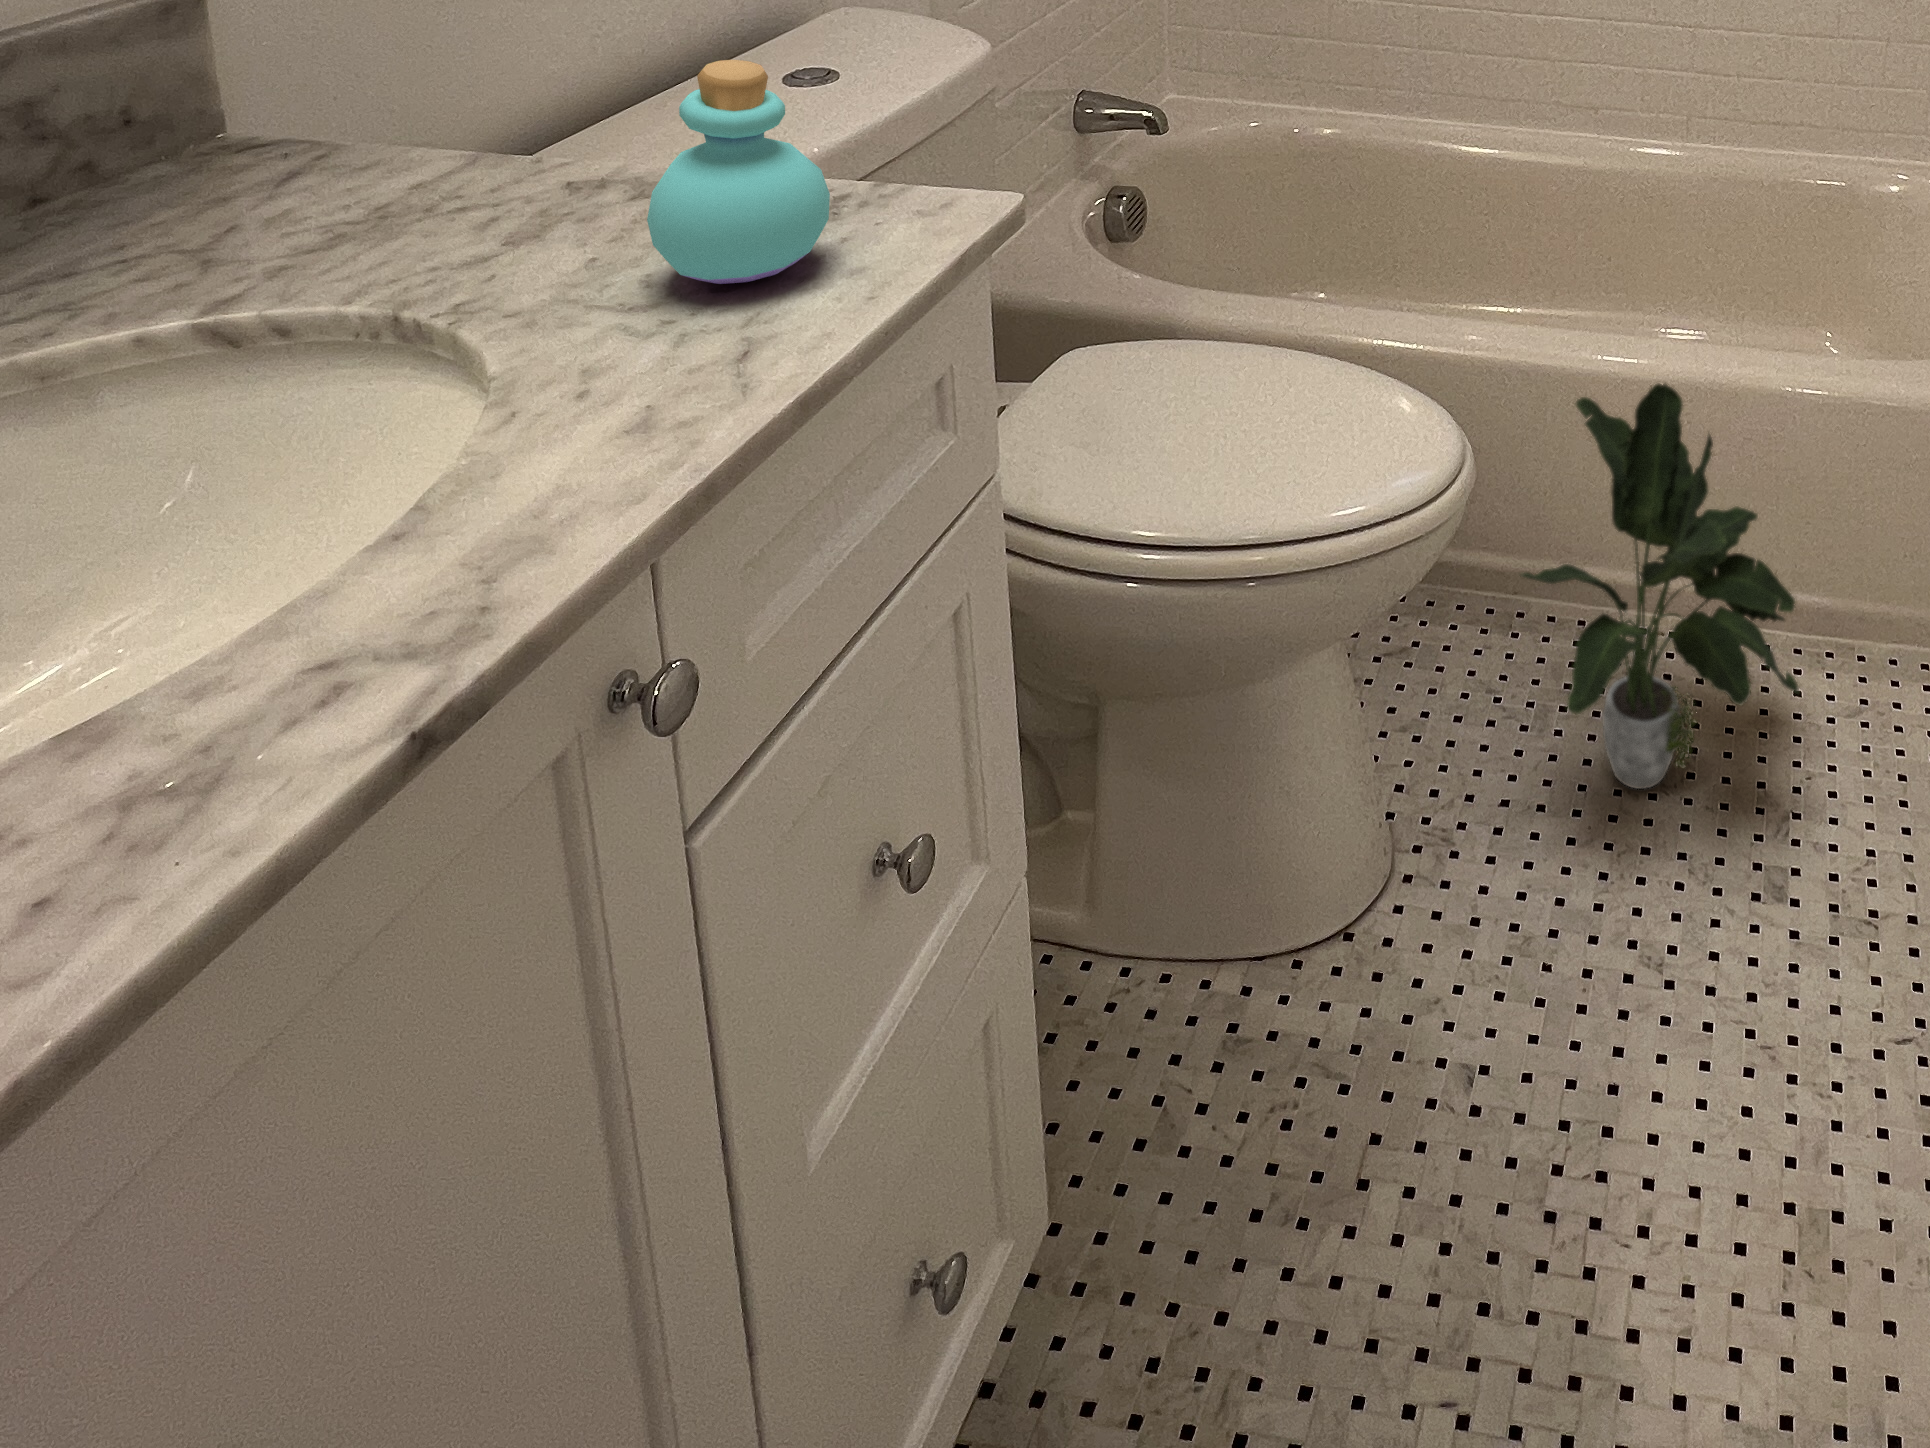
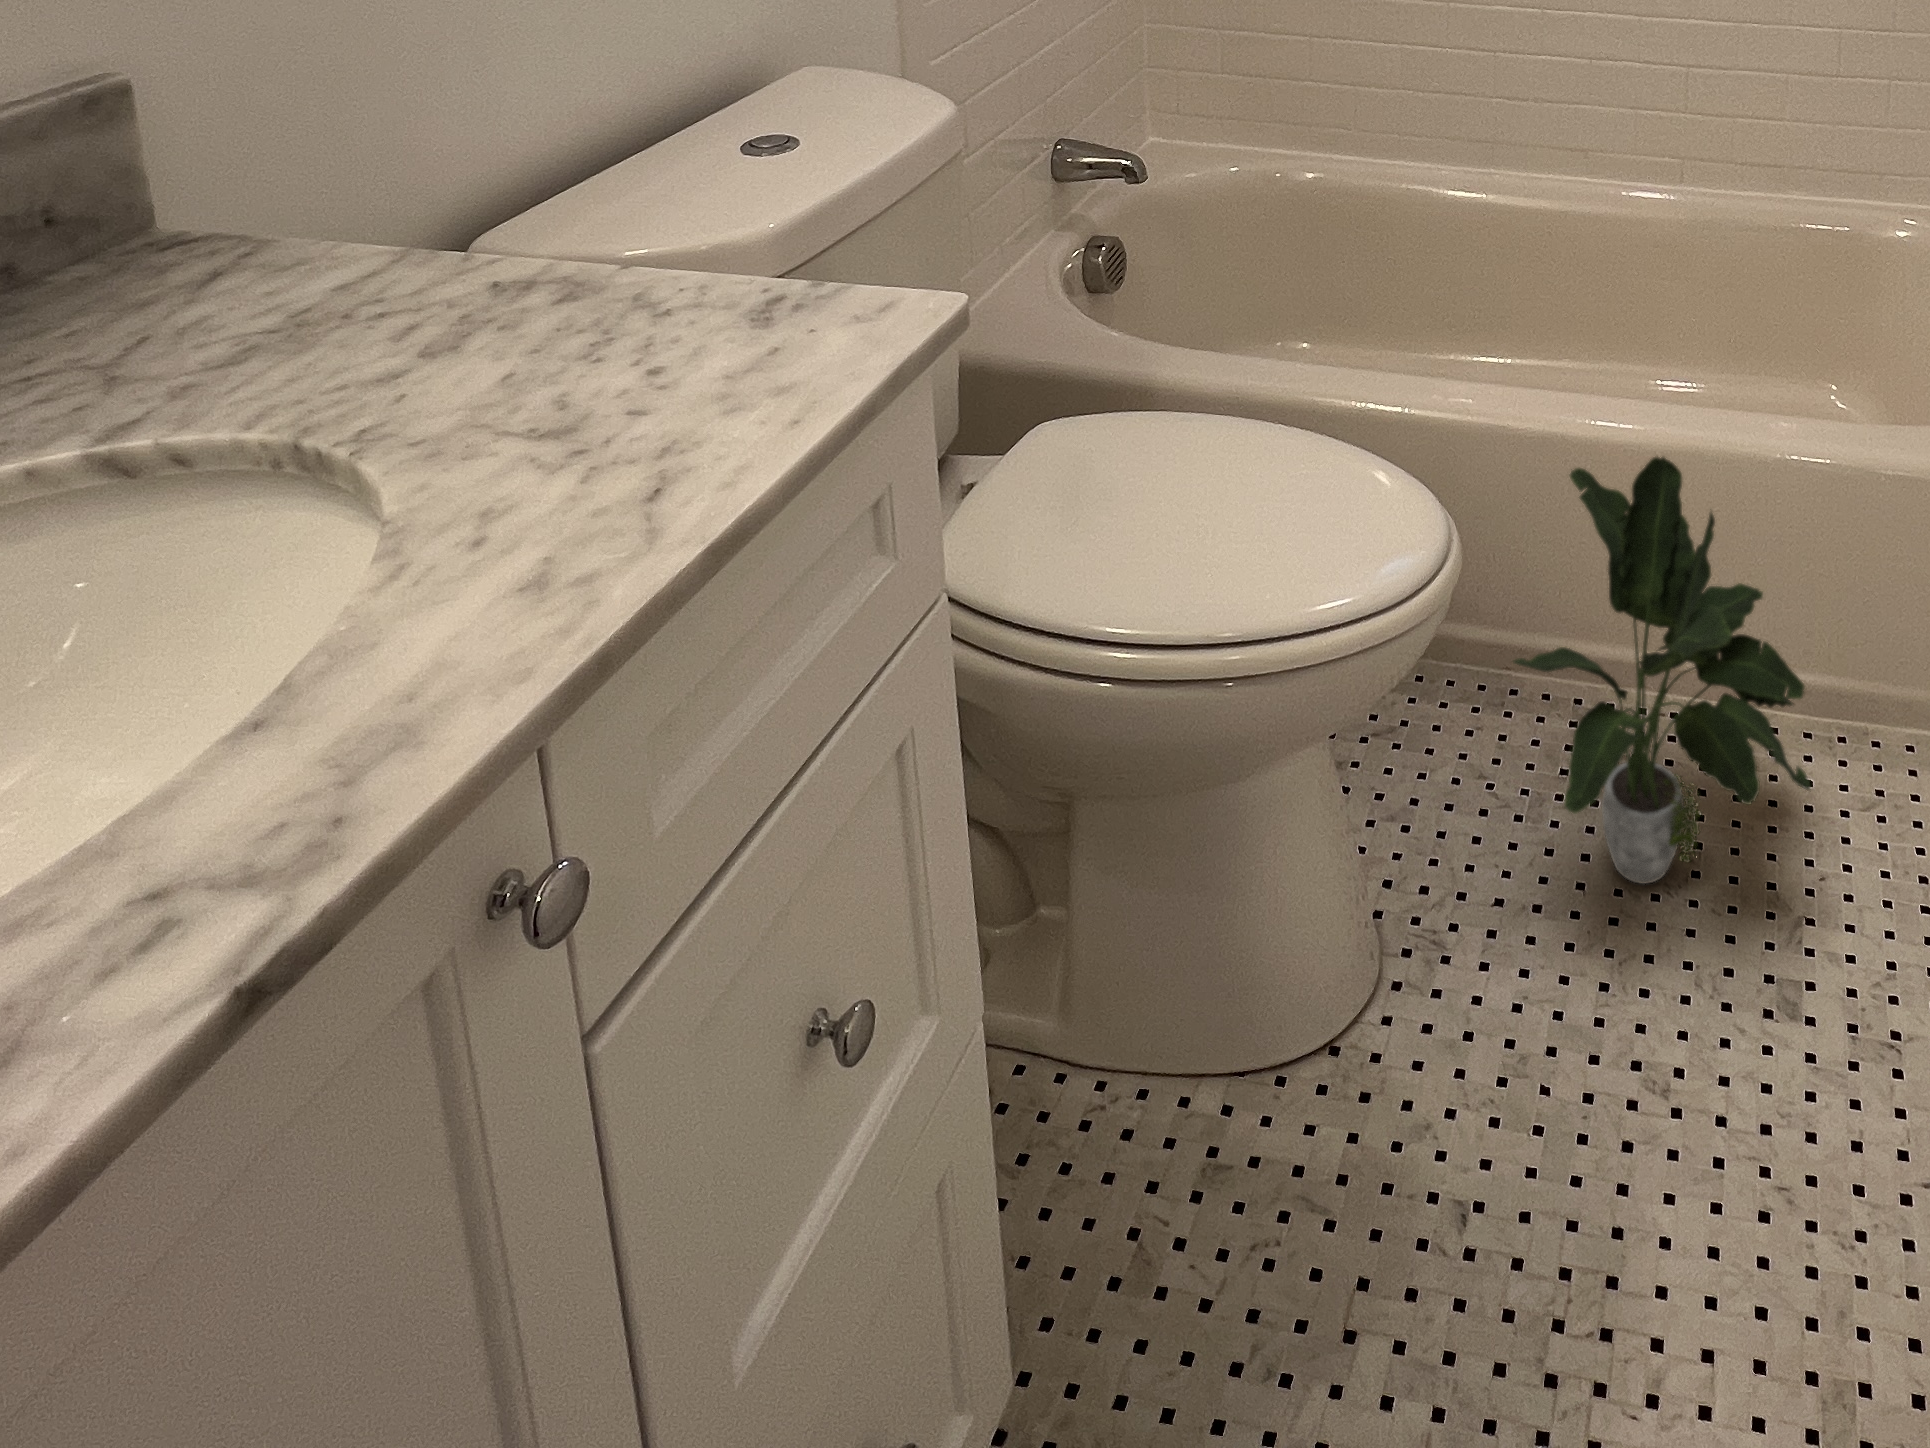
perfume bottle: present [647,60,830,284] -> none [561,162,758,407]

